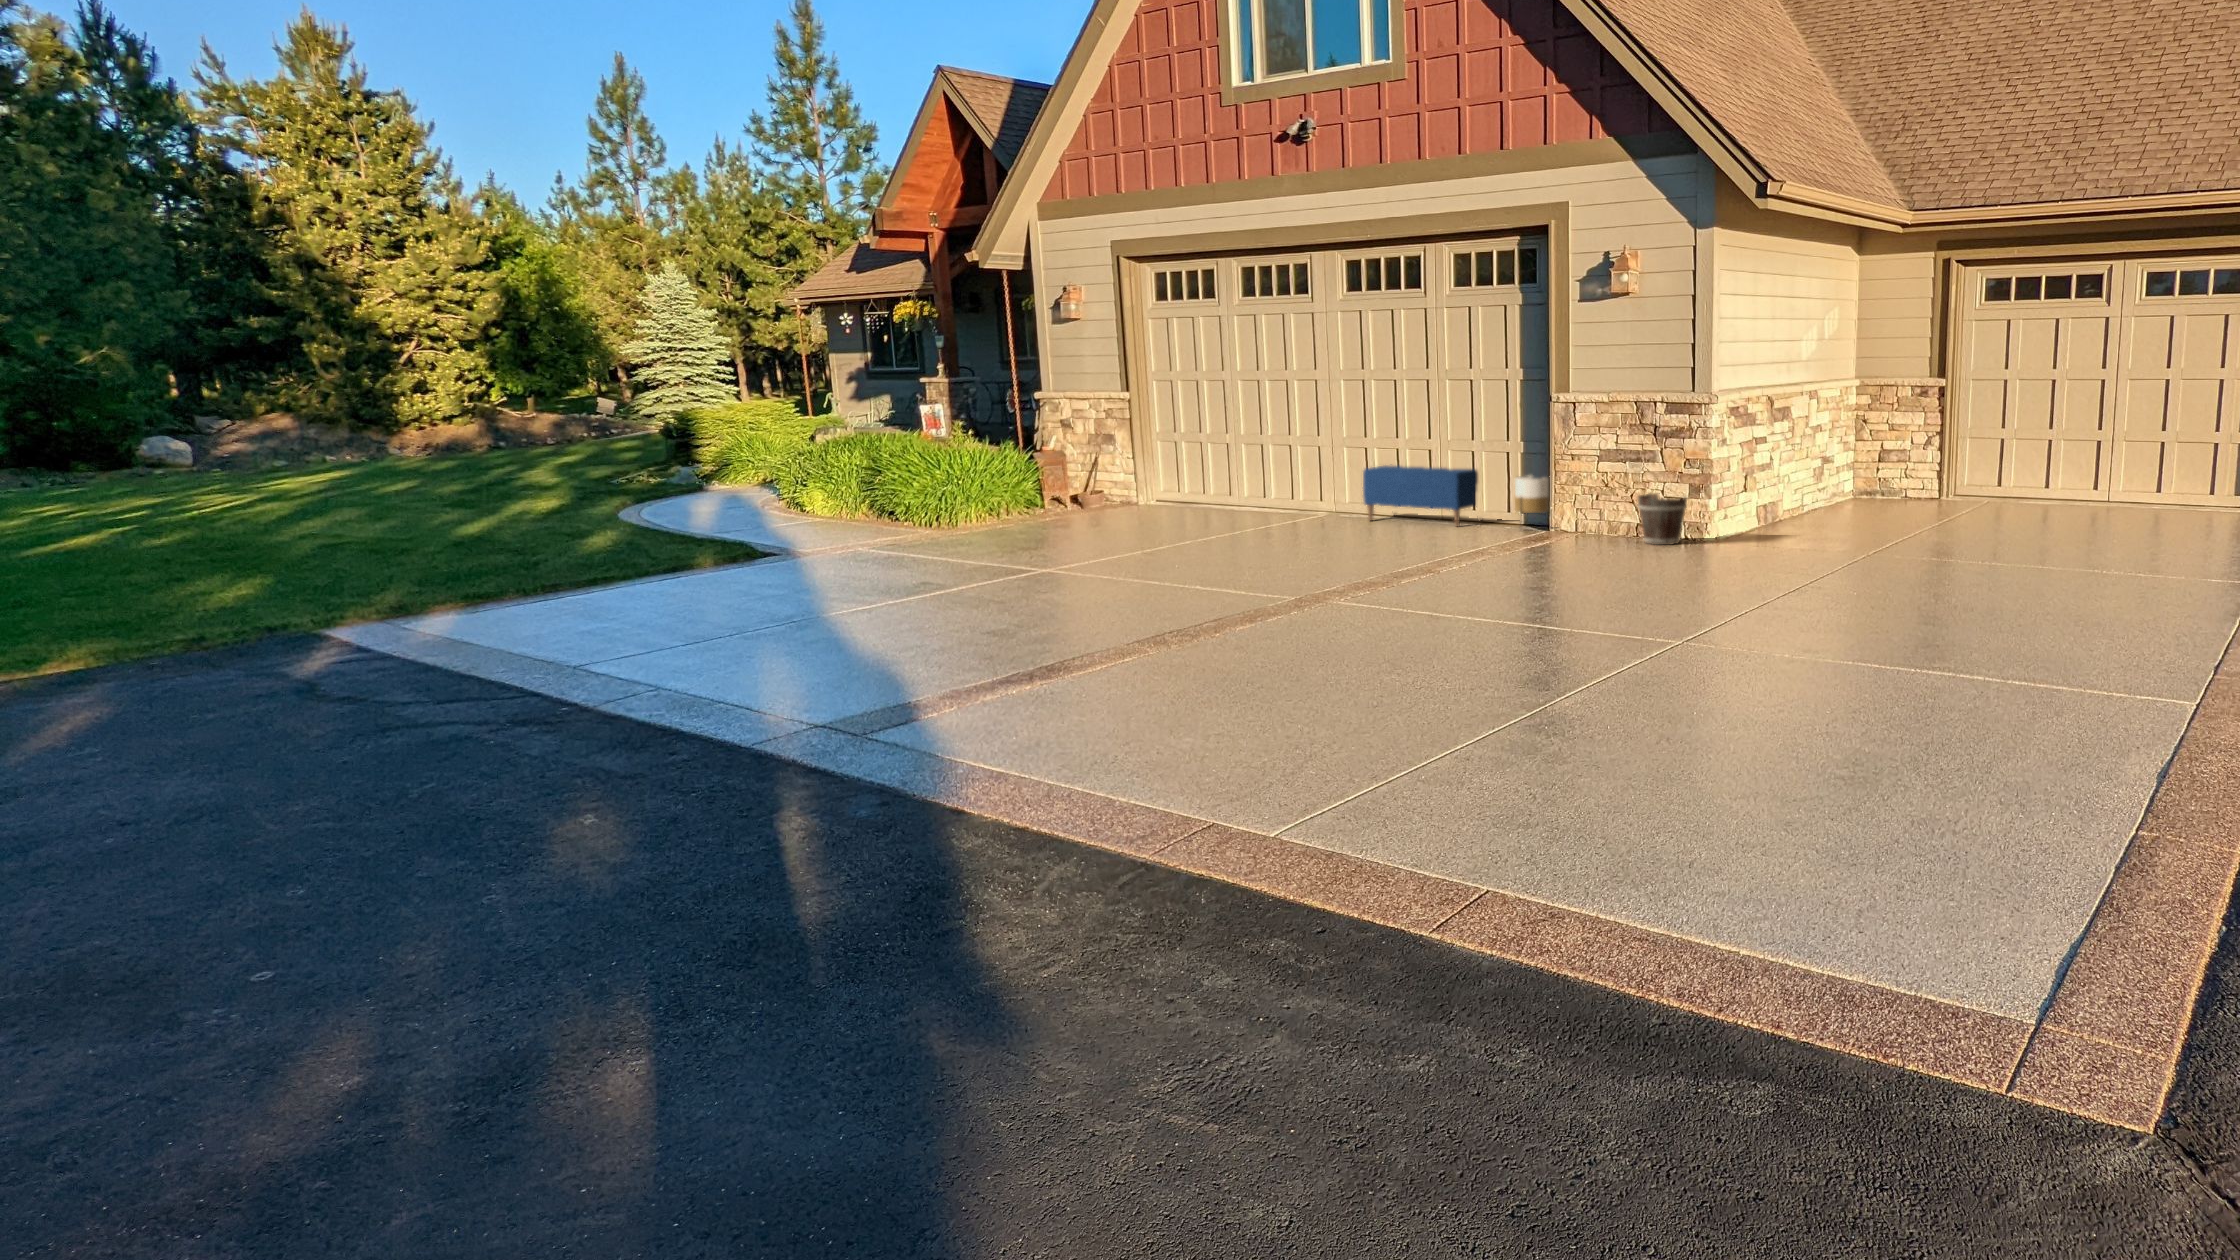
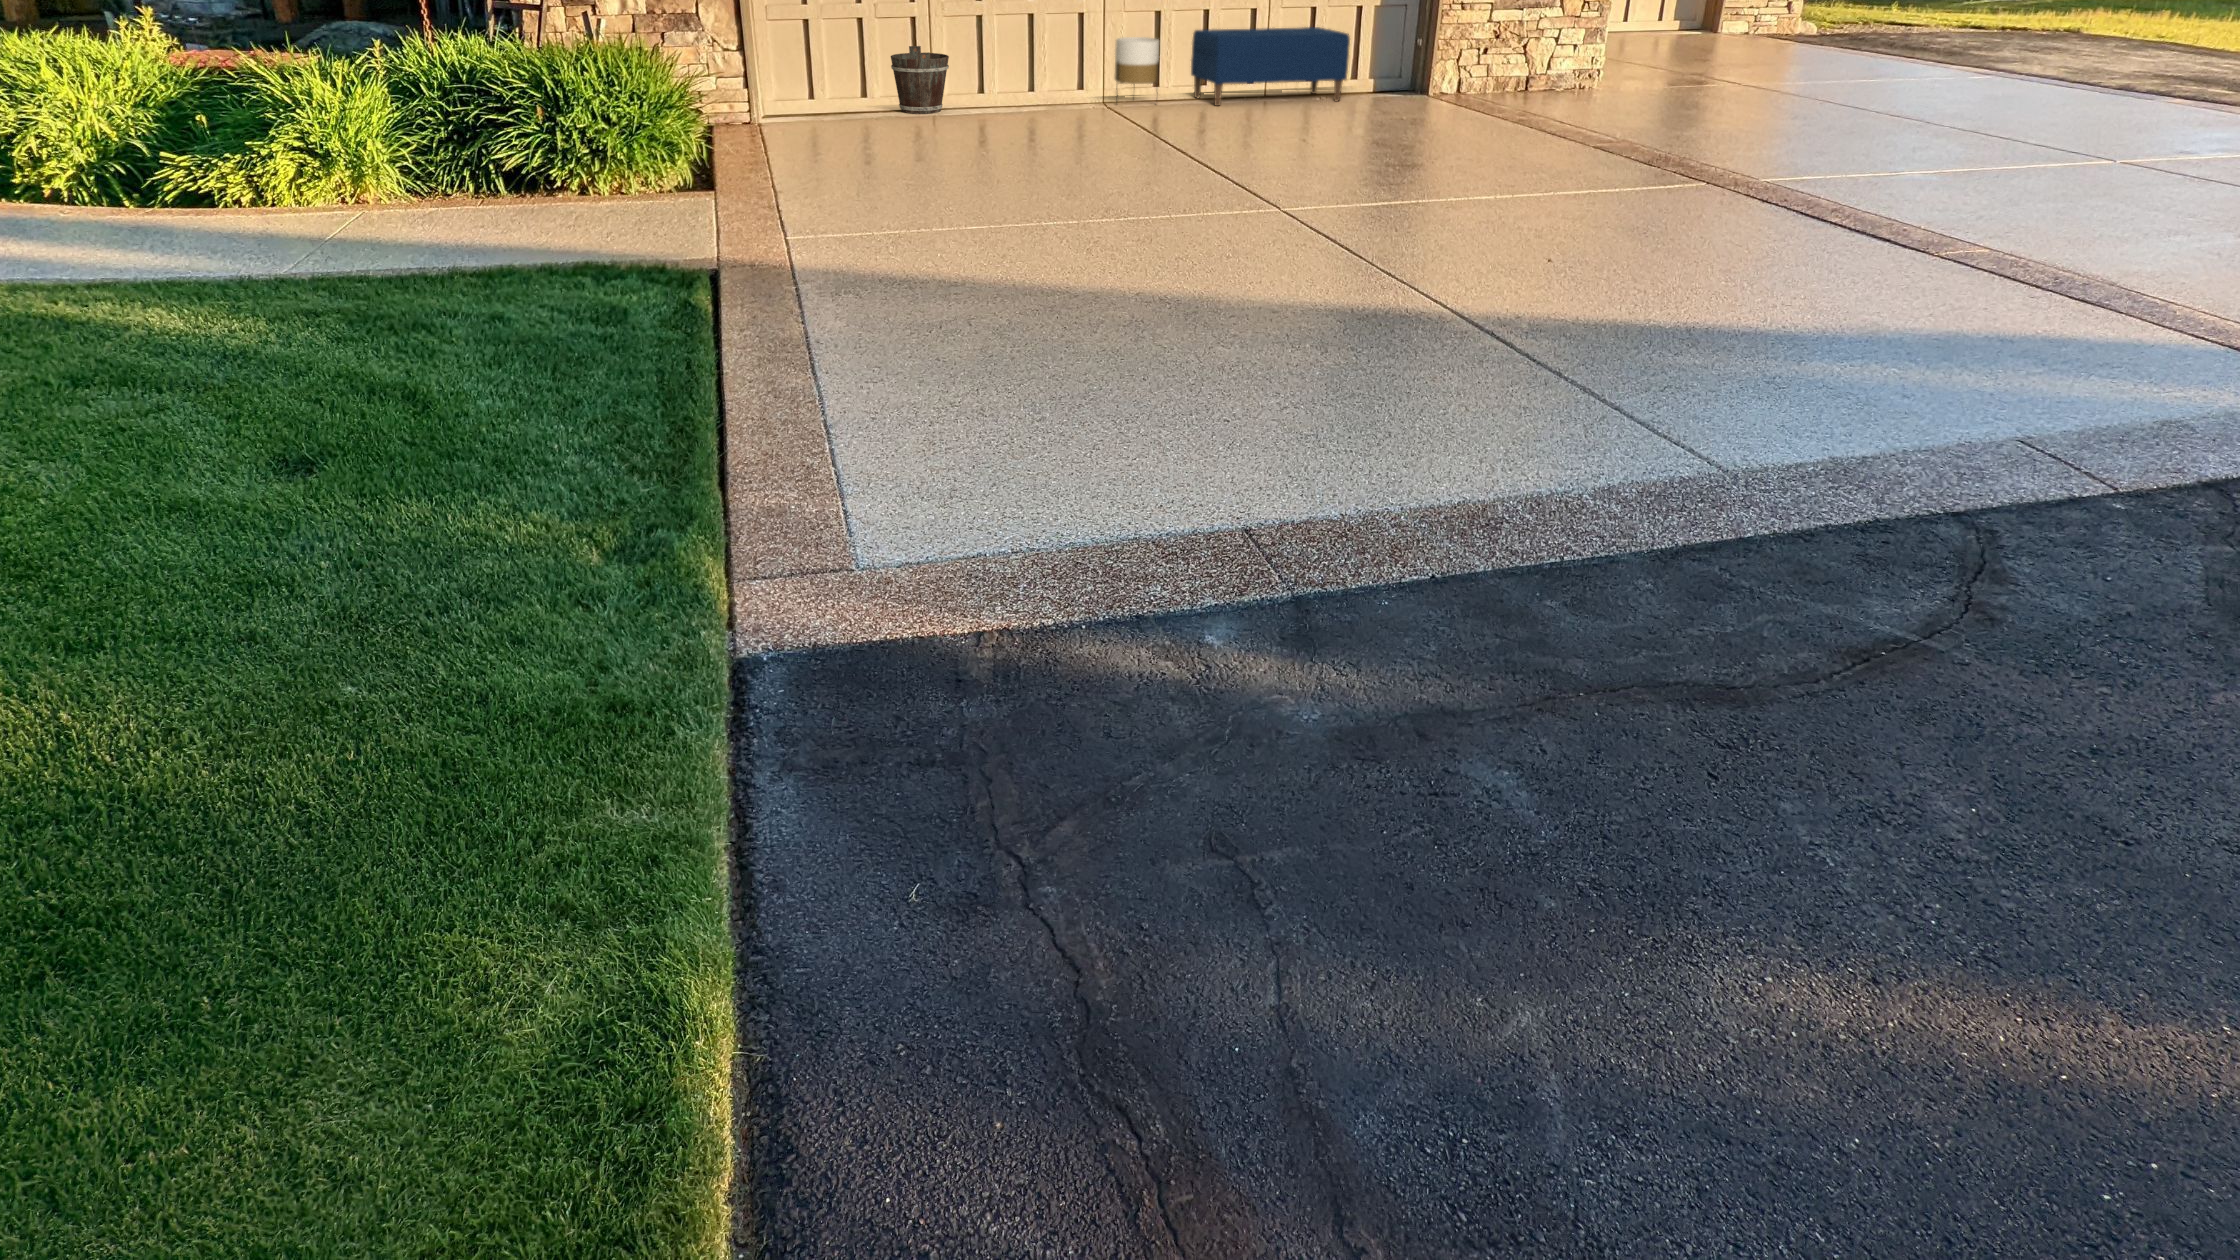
planter: present [1515,476,1552,528] -> present [1115,37,1159,90]
bucket: present [1638,493,1687,545] -> present [891,46,949,114]

